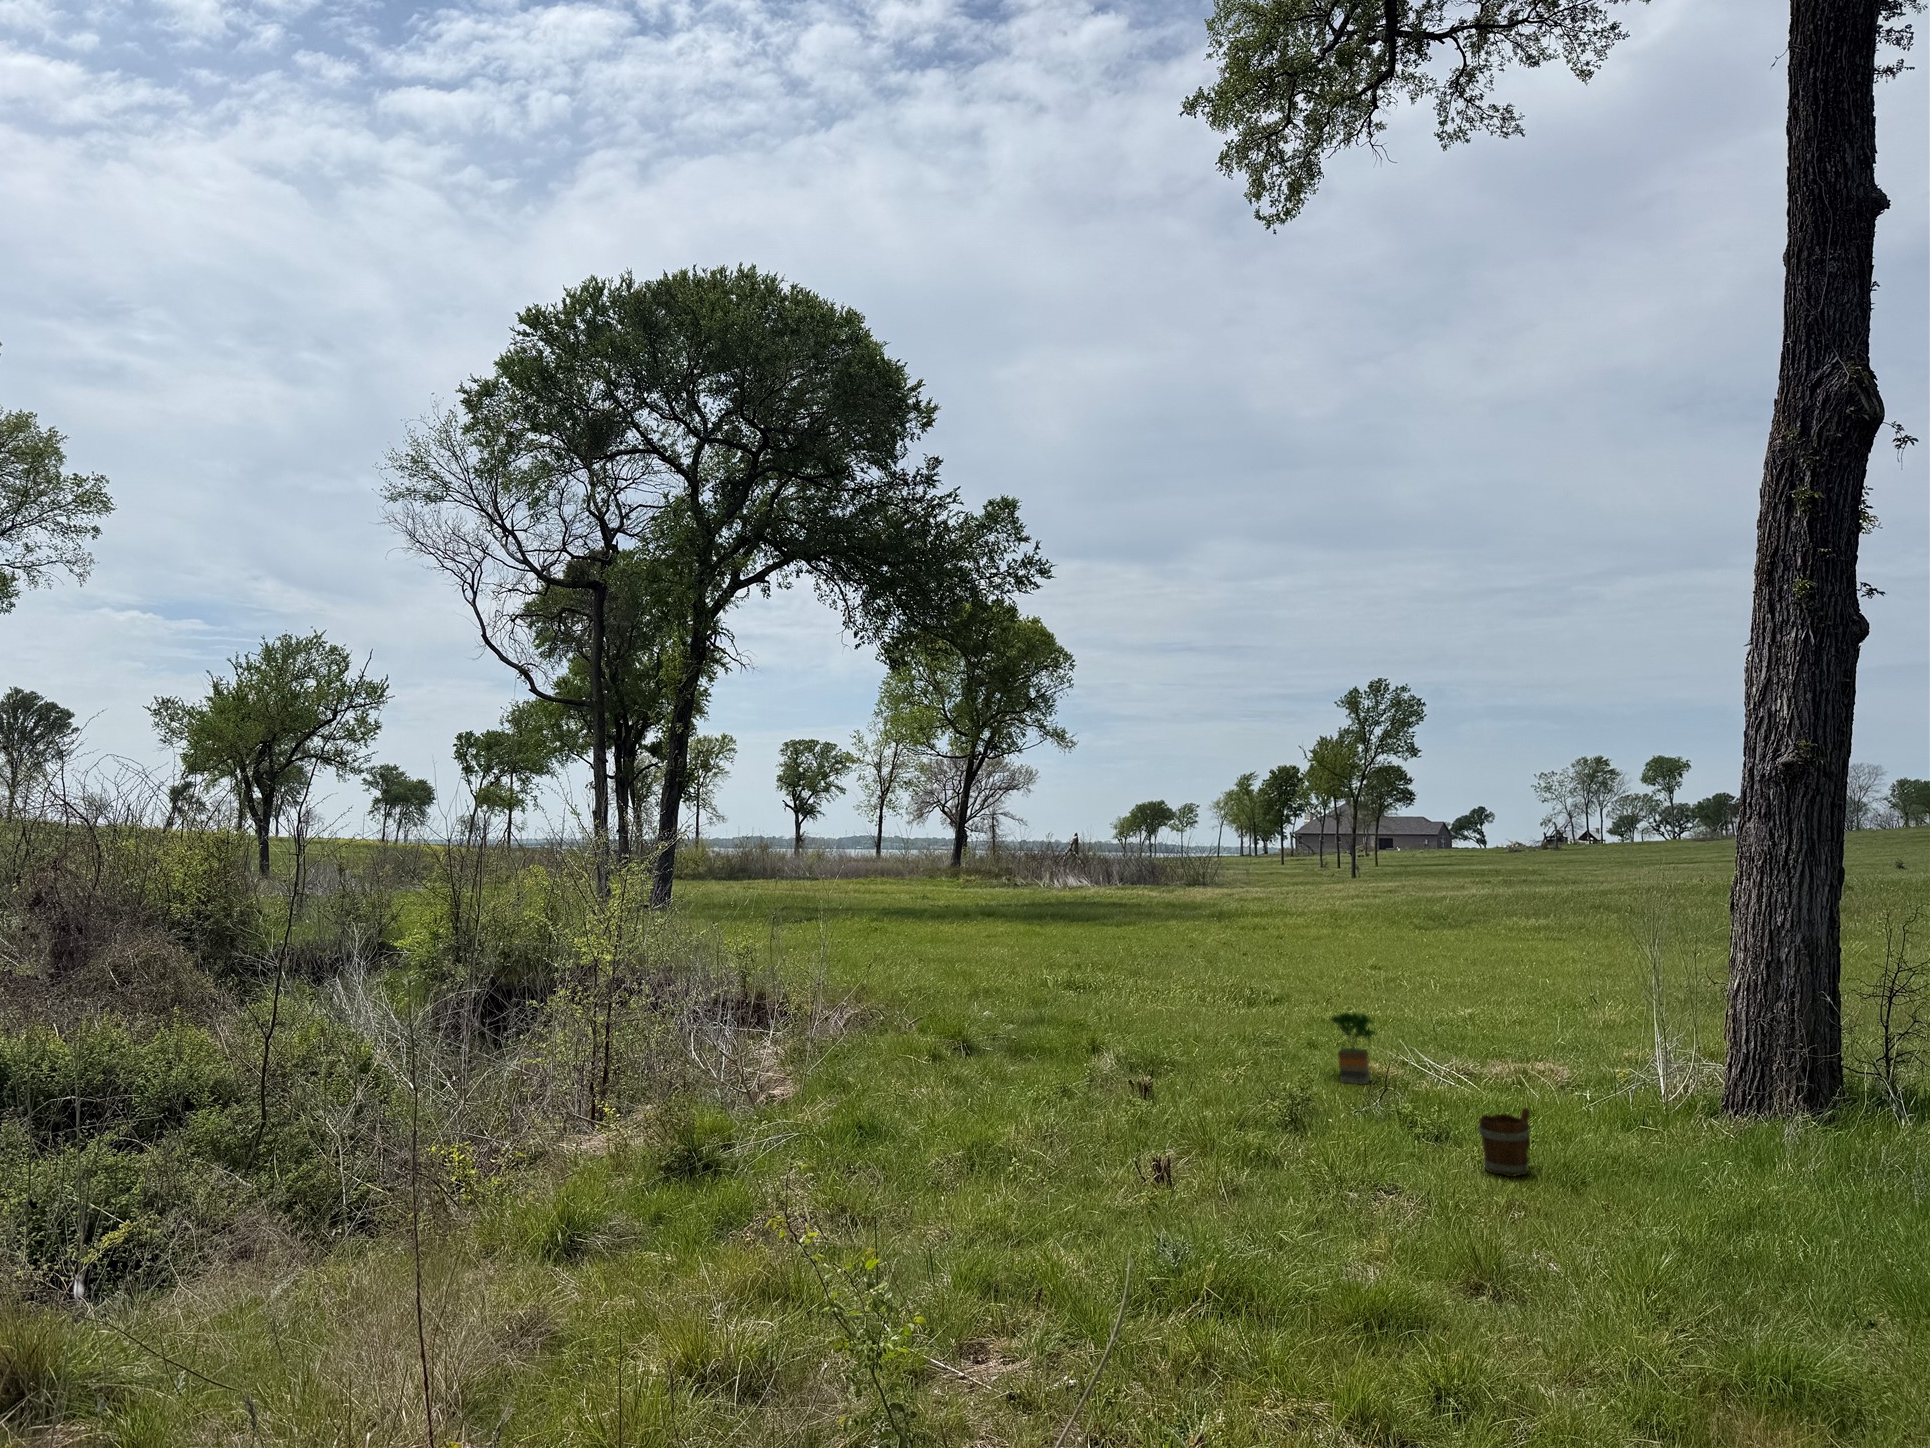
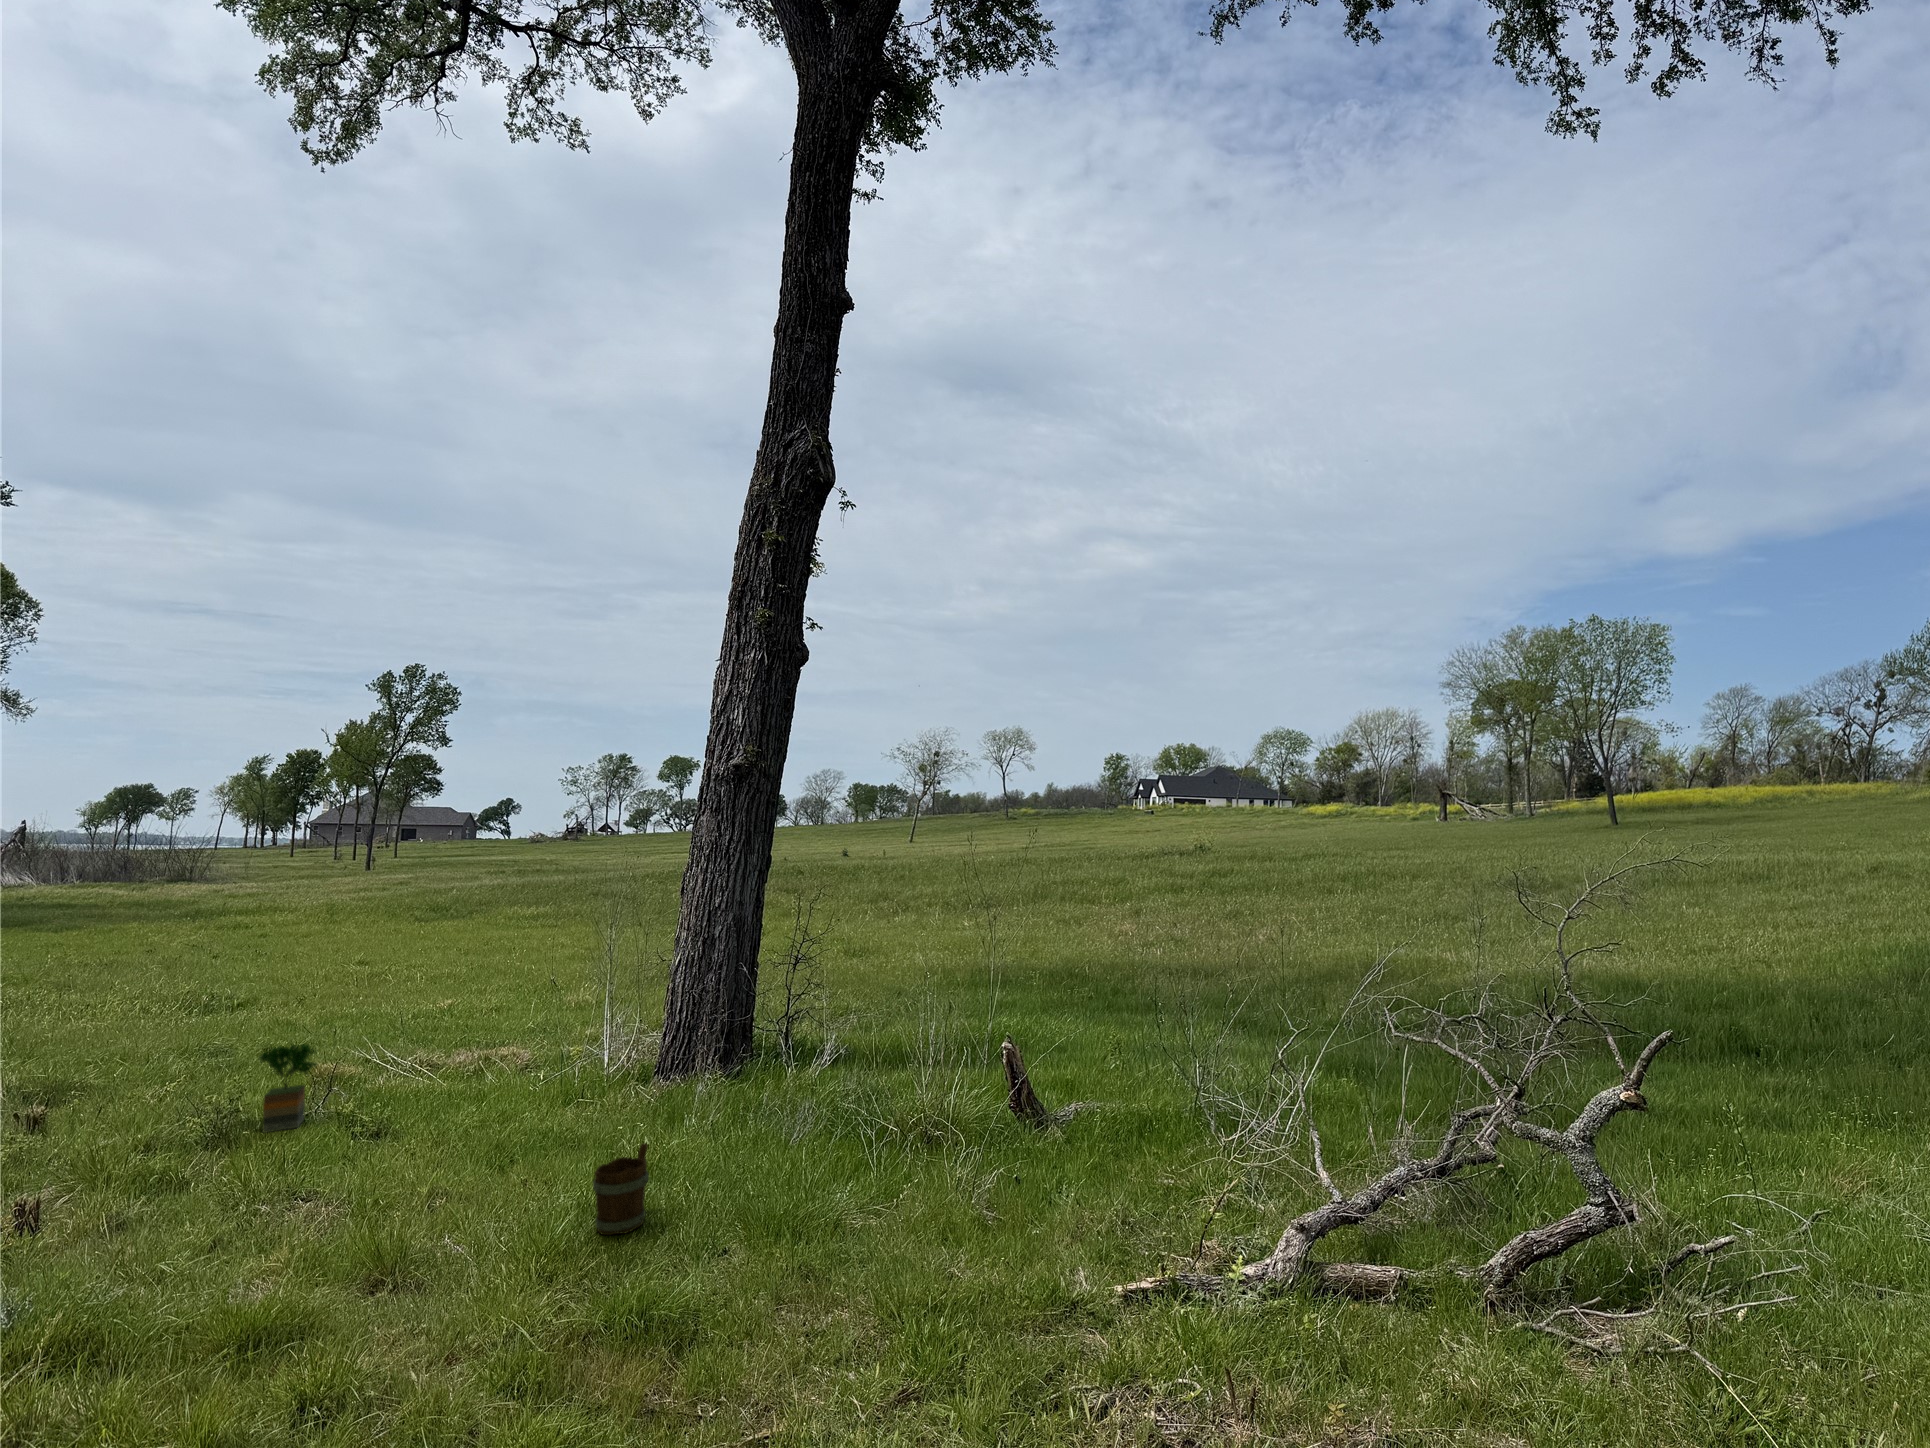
bucket: present [1478,1108,1530,1177] -> present [593,1143,649,1235]

